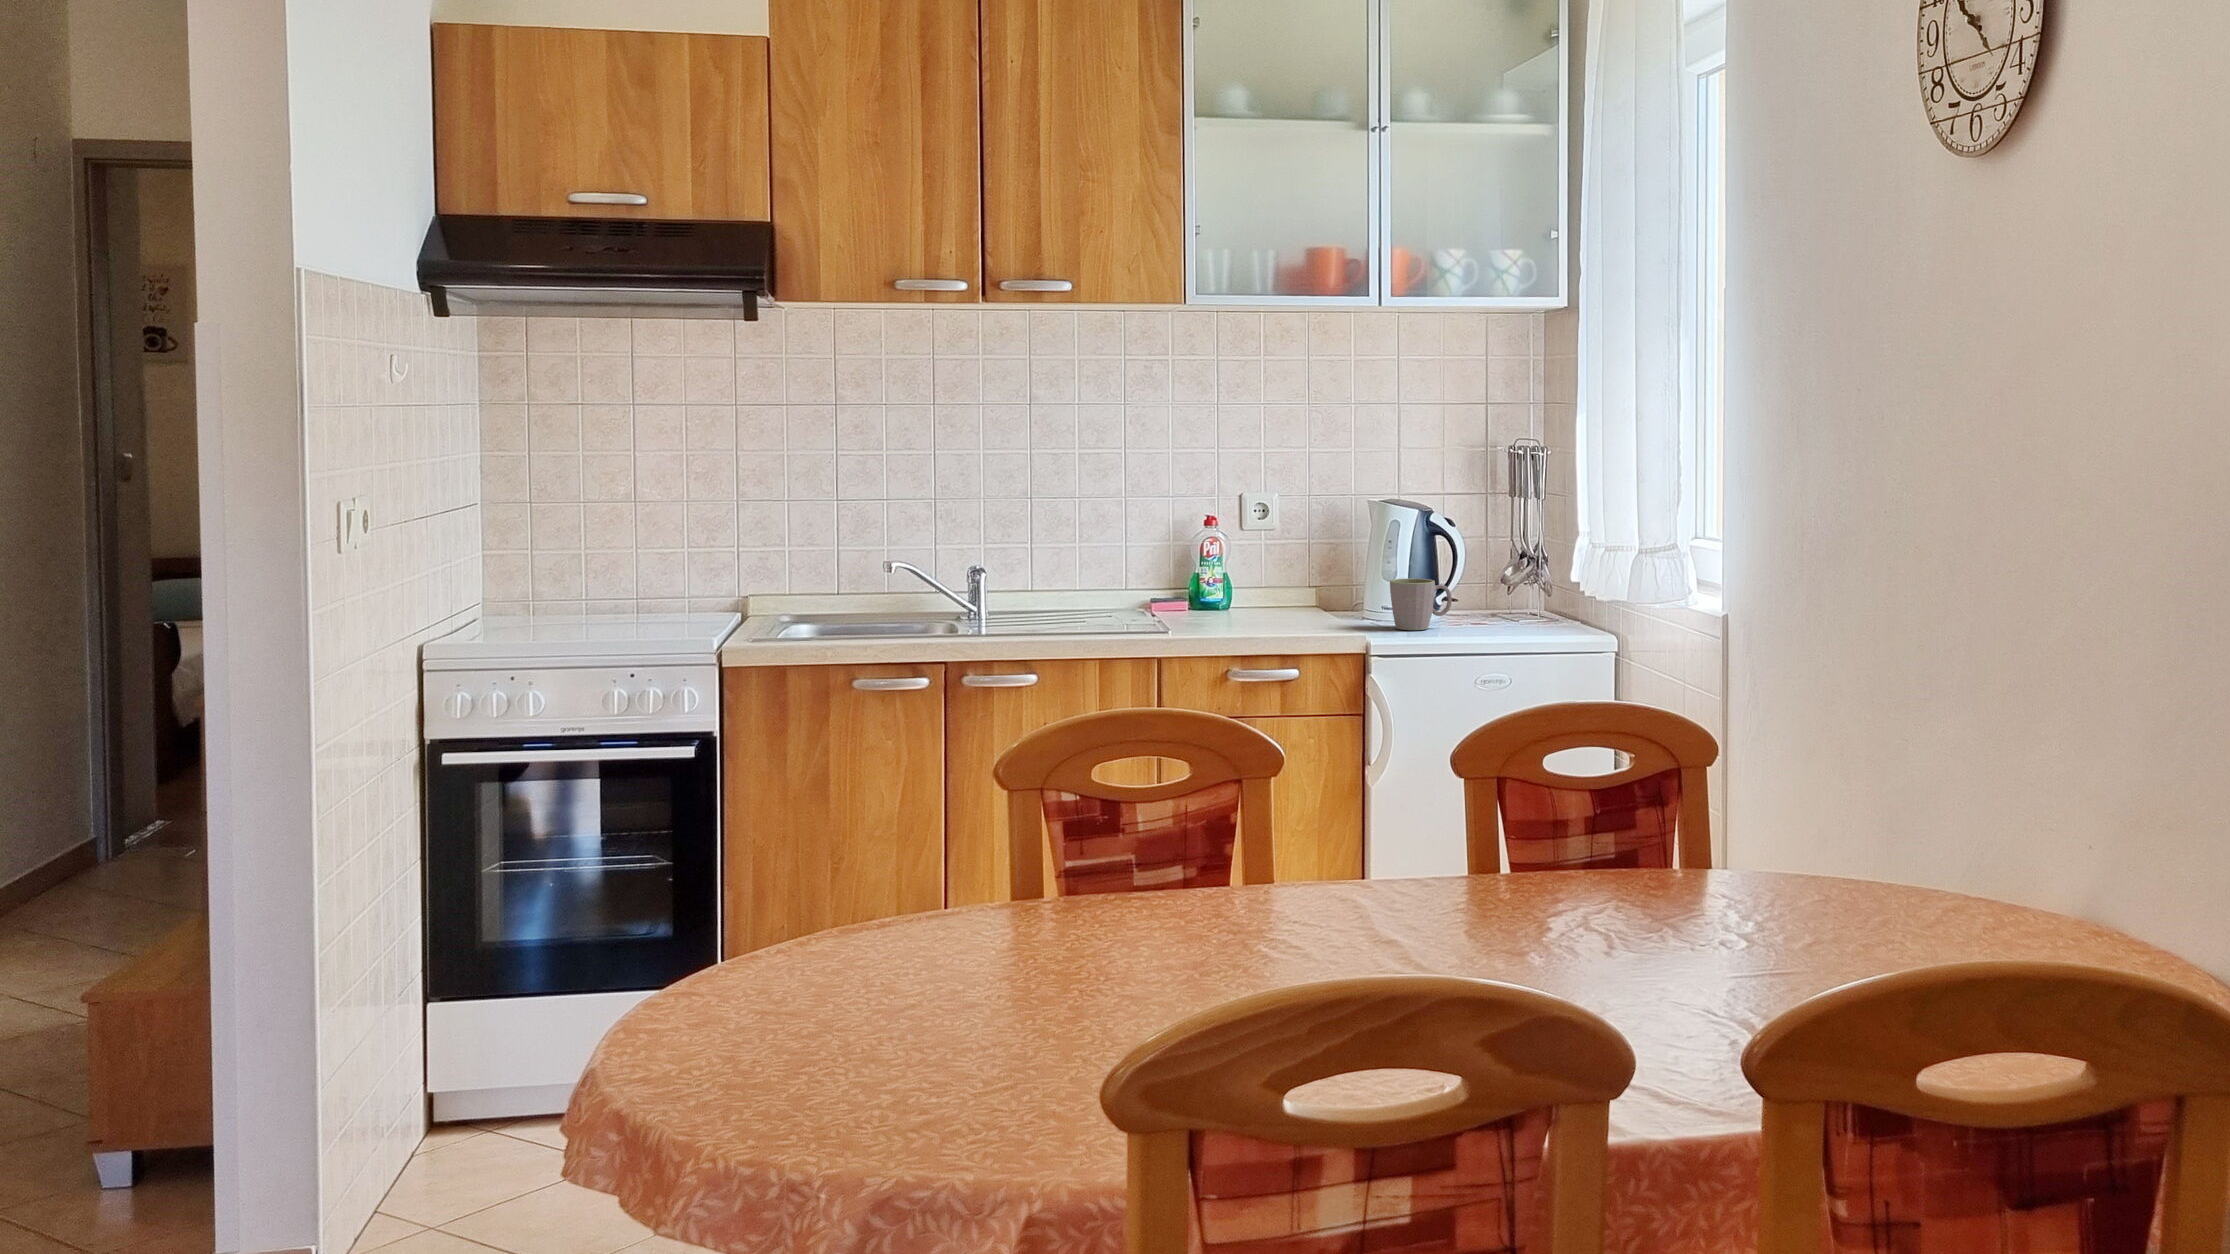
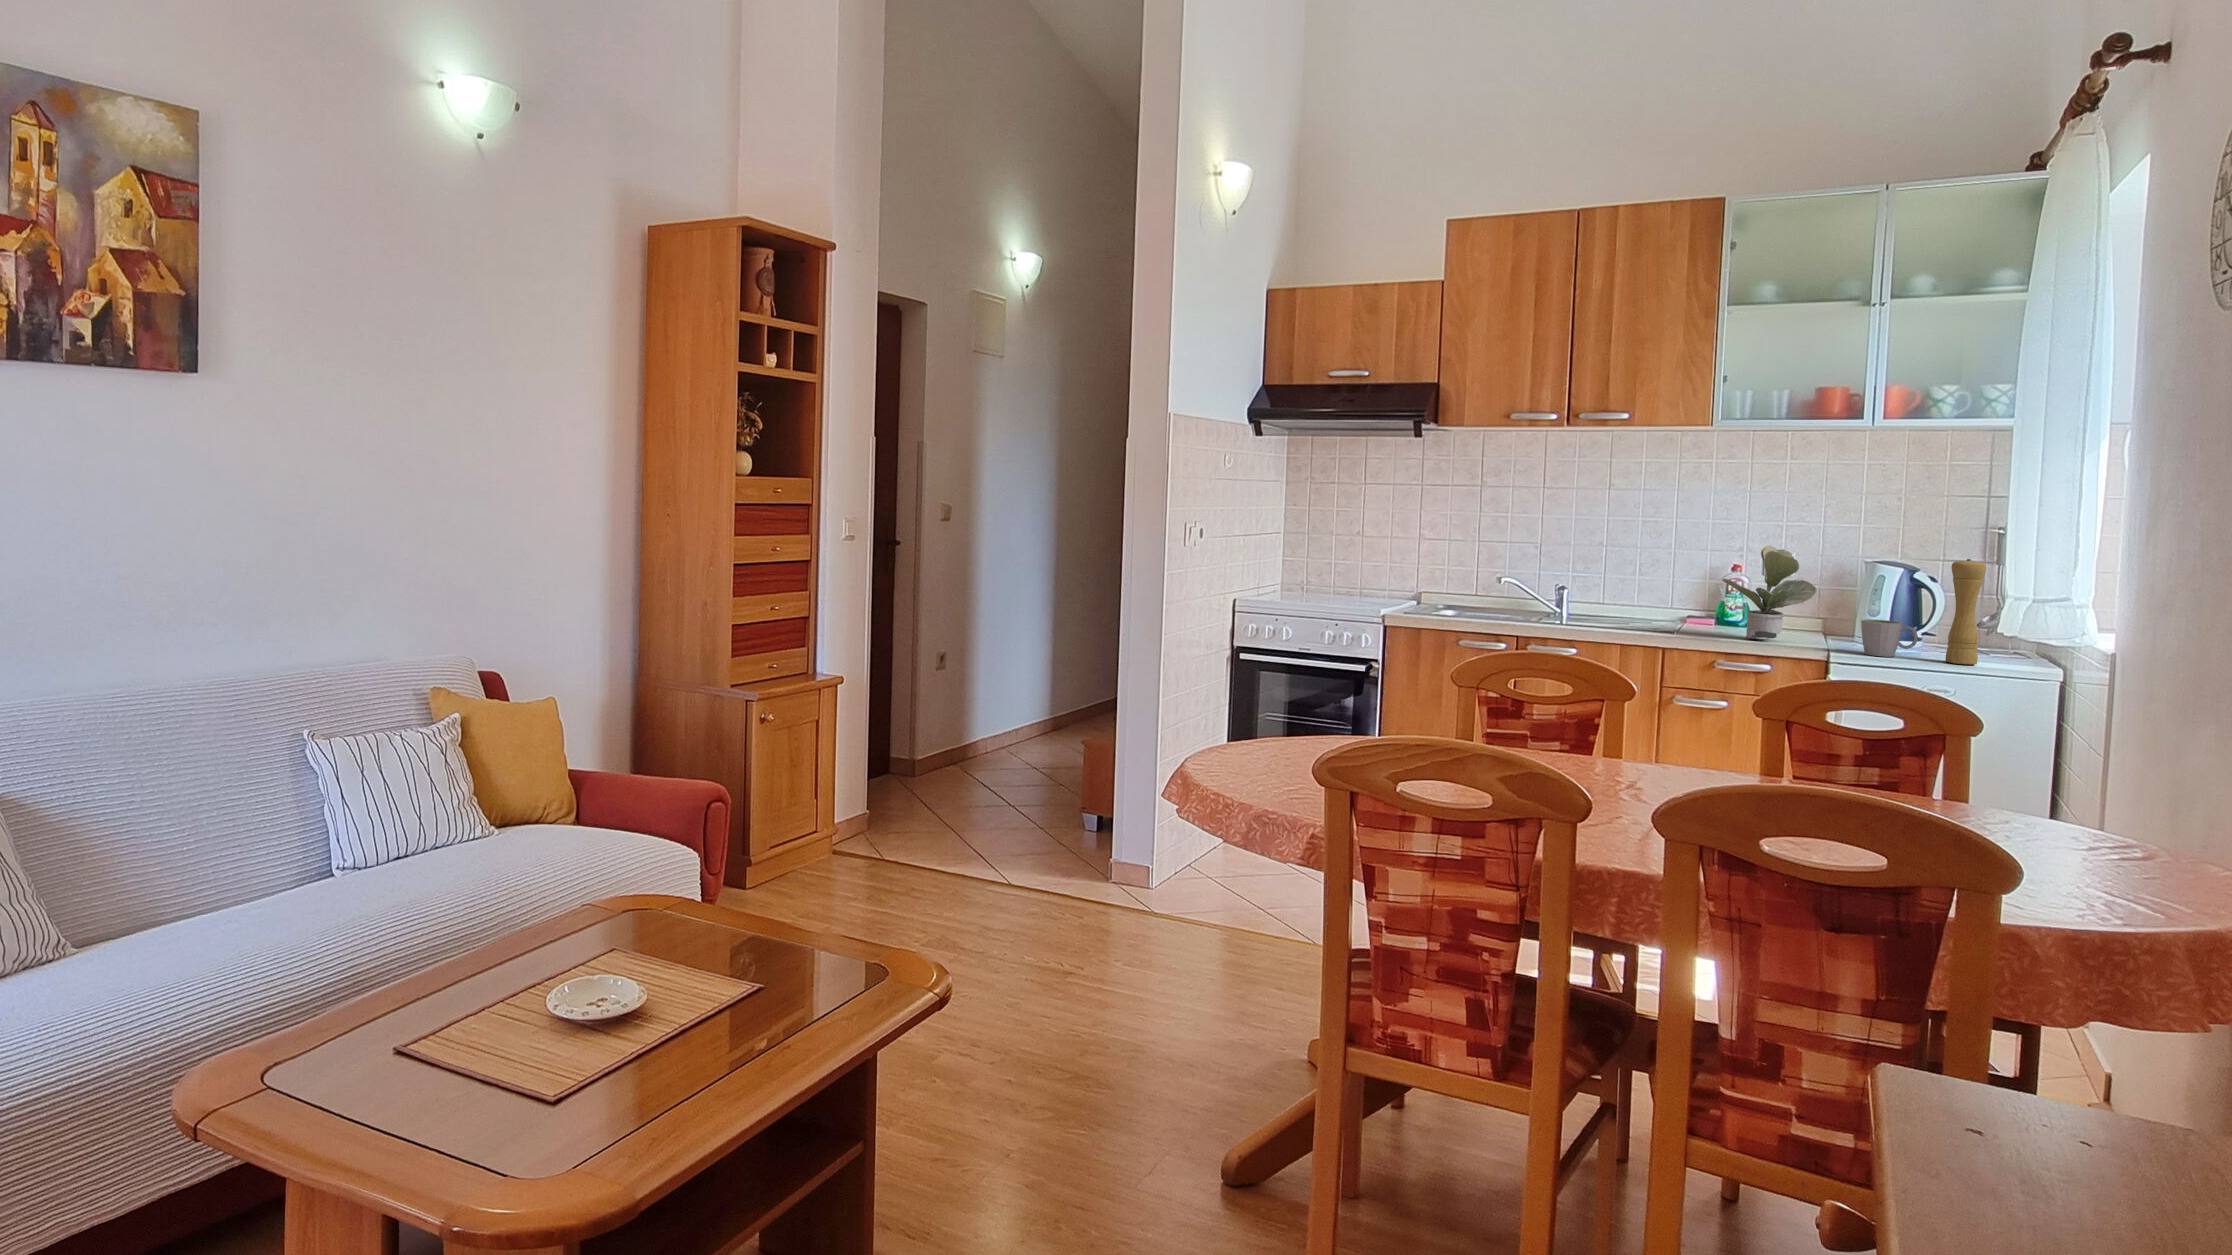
potted plant: none [1214,482,1328,622] -> present [1722,546,1817,639]
pepper mill: none [1483,486,1519,630] -> present [1946,559,1986,665]

